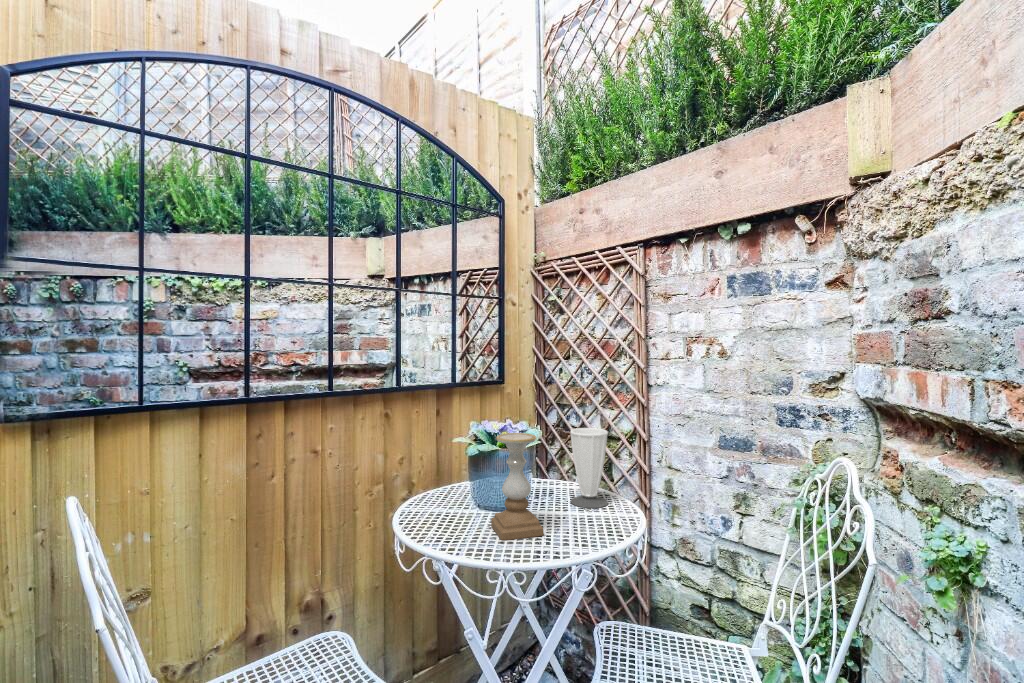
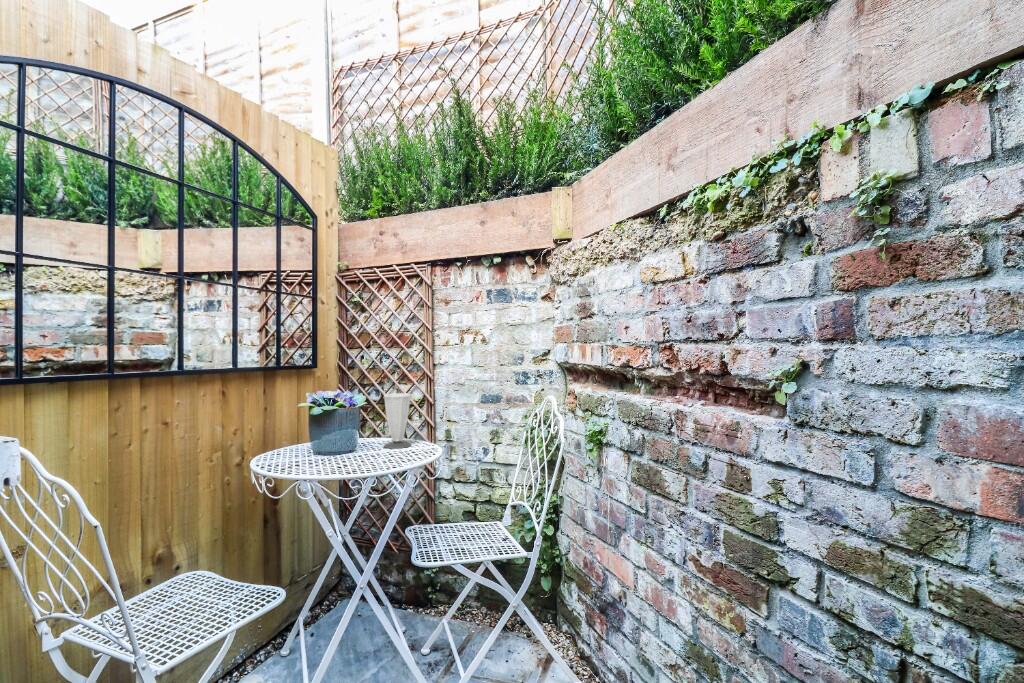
candle holder: present [491,433,543,540] -> none [333,394,376,468]

